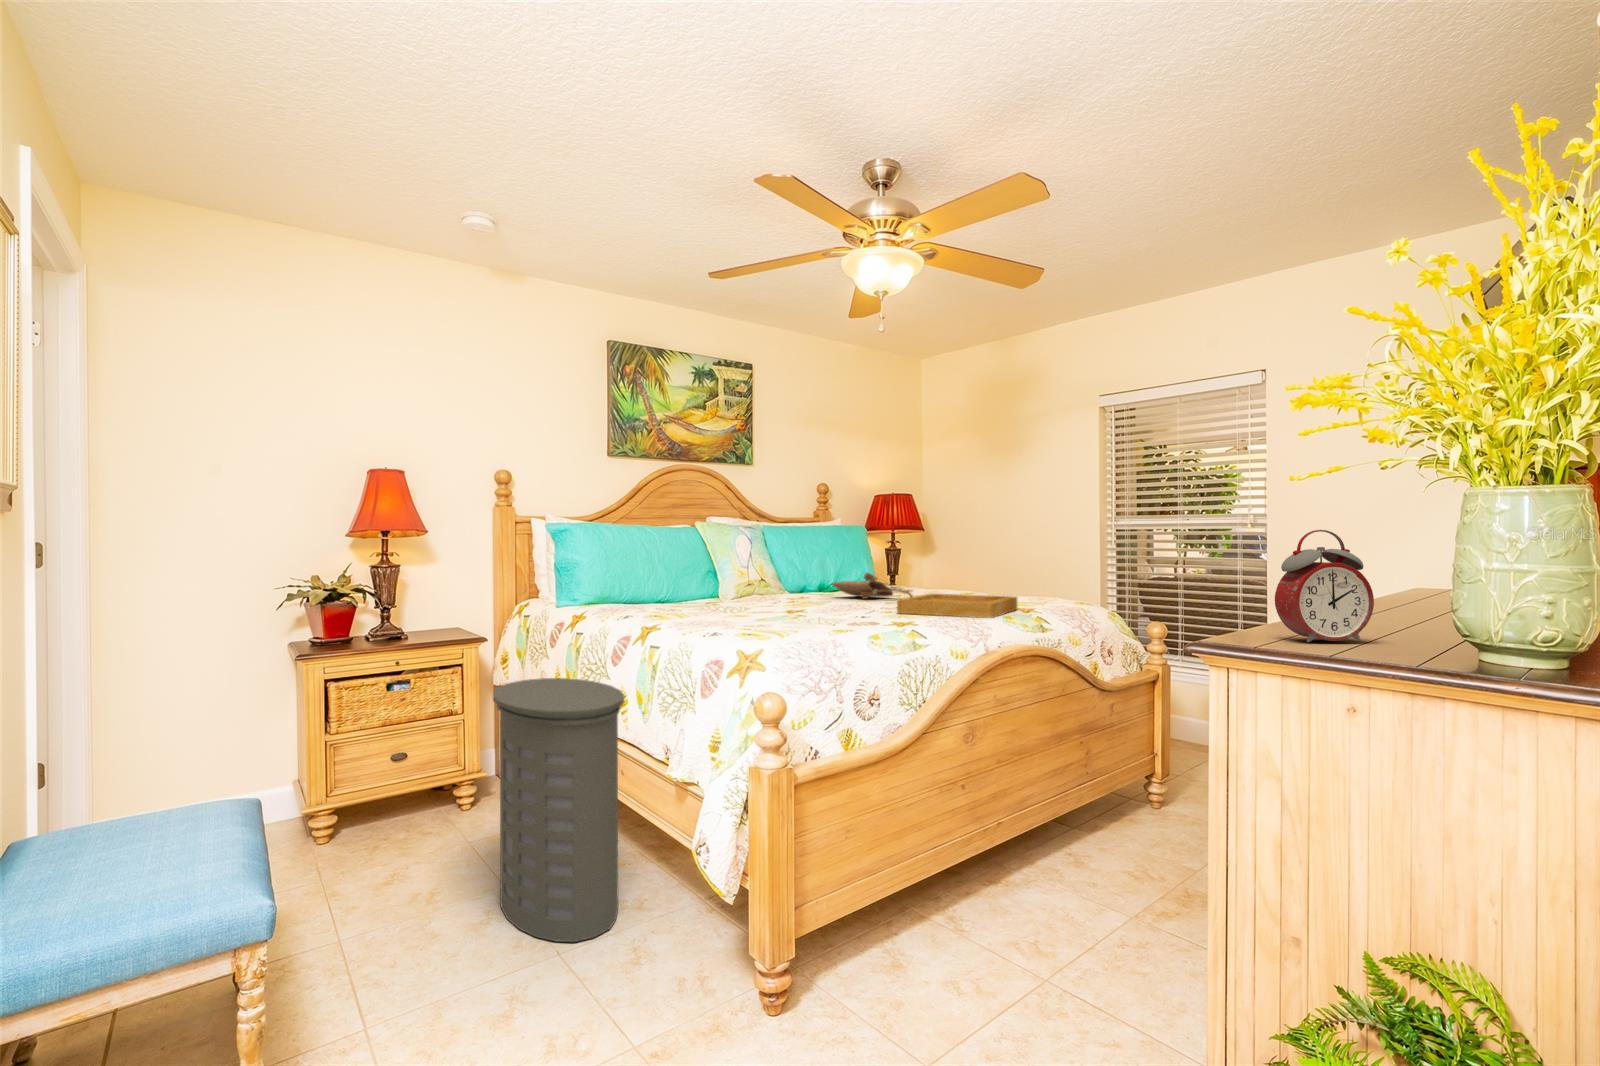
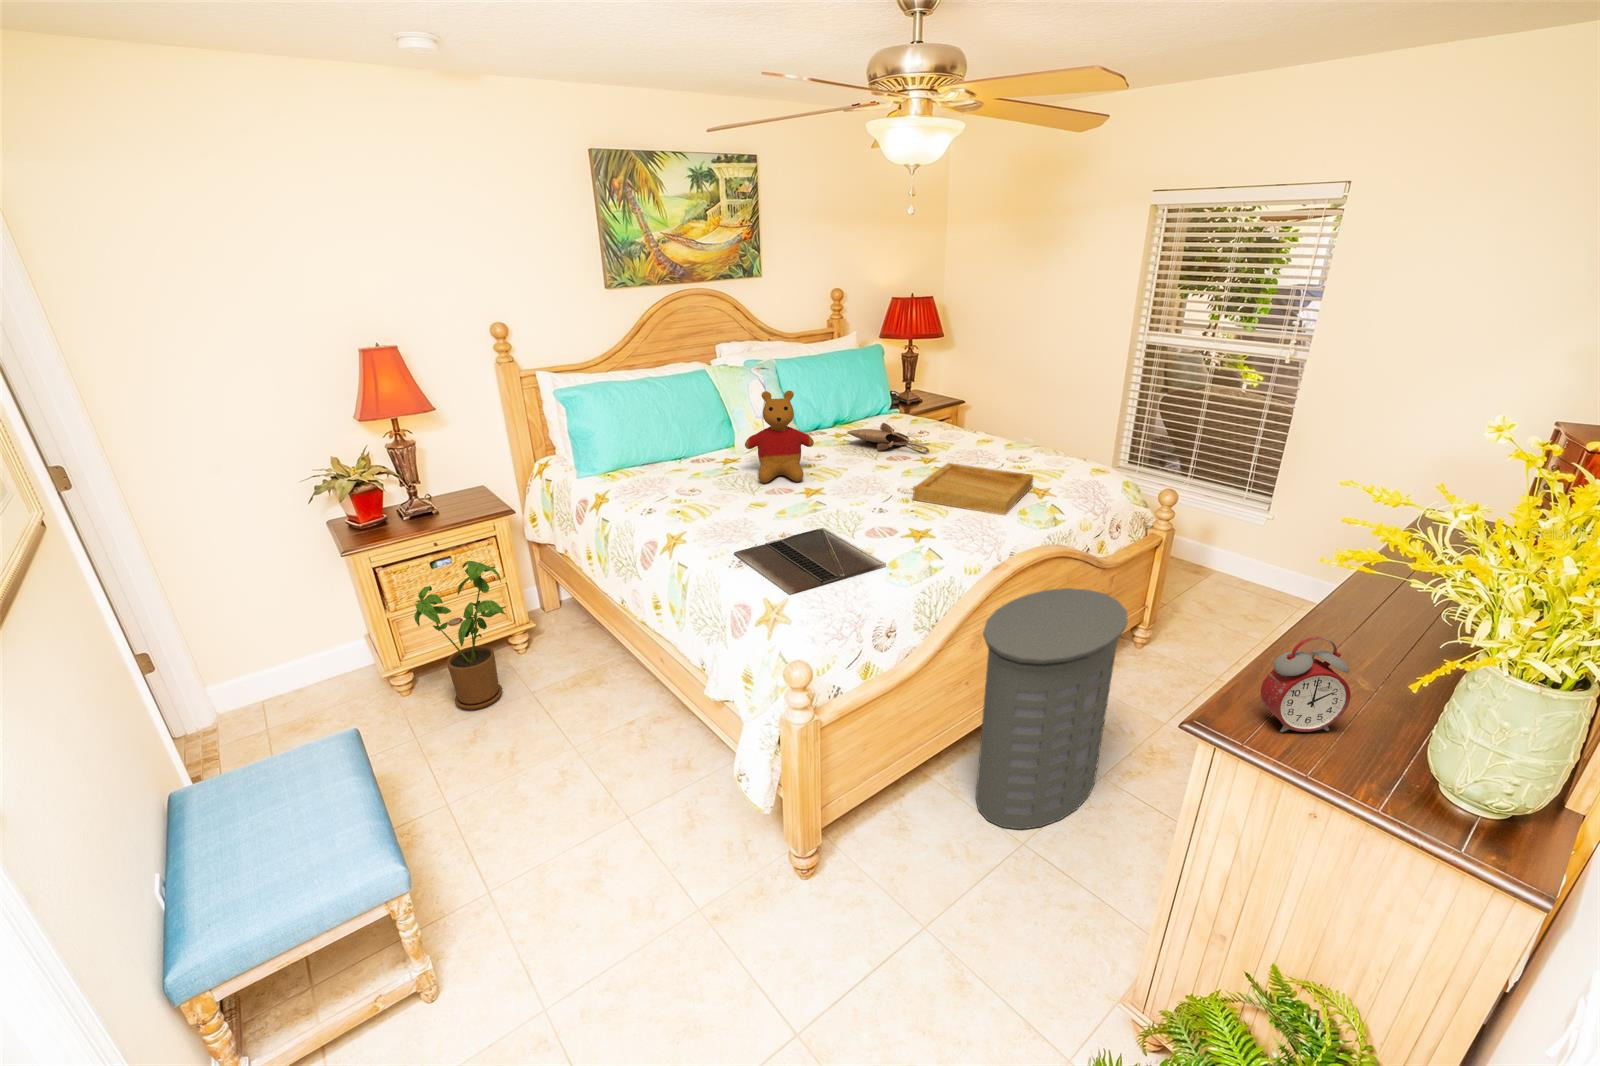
stuffed bear: none [728,523,797,608] -> present [745,390,814,483]
laptop: none [710,618,868,643] -> present [734,528,886,595]
laundry hamper: present [493,678,624,942] -> present [976,588,1128,829]
house plant: none [356,680,459,856] -> present [414,561,506,710]

